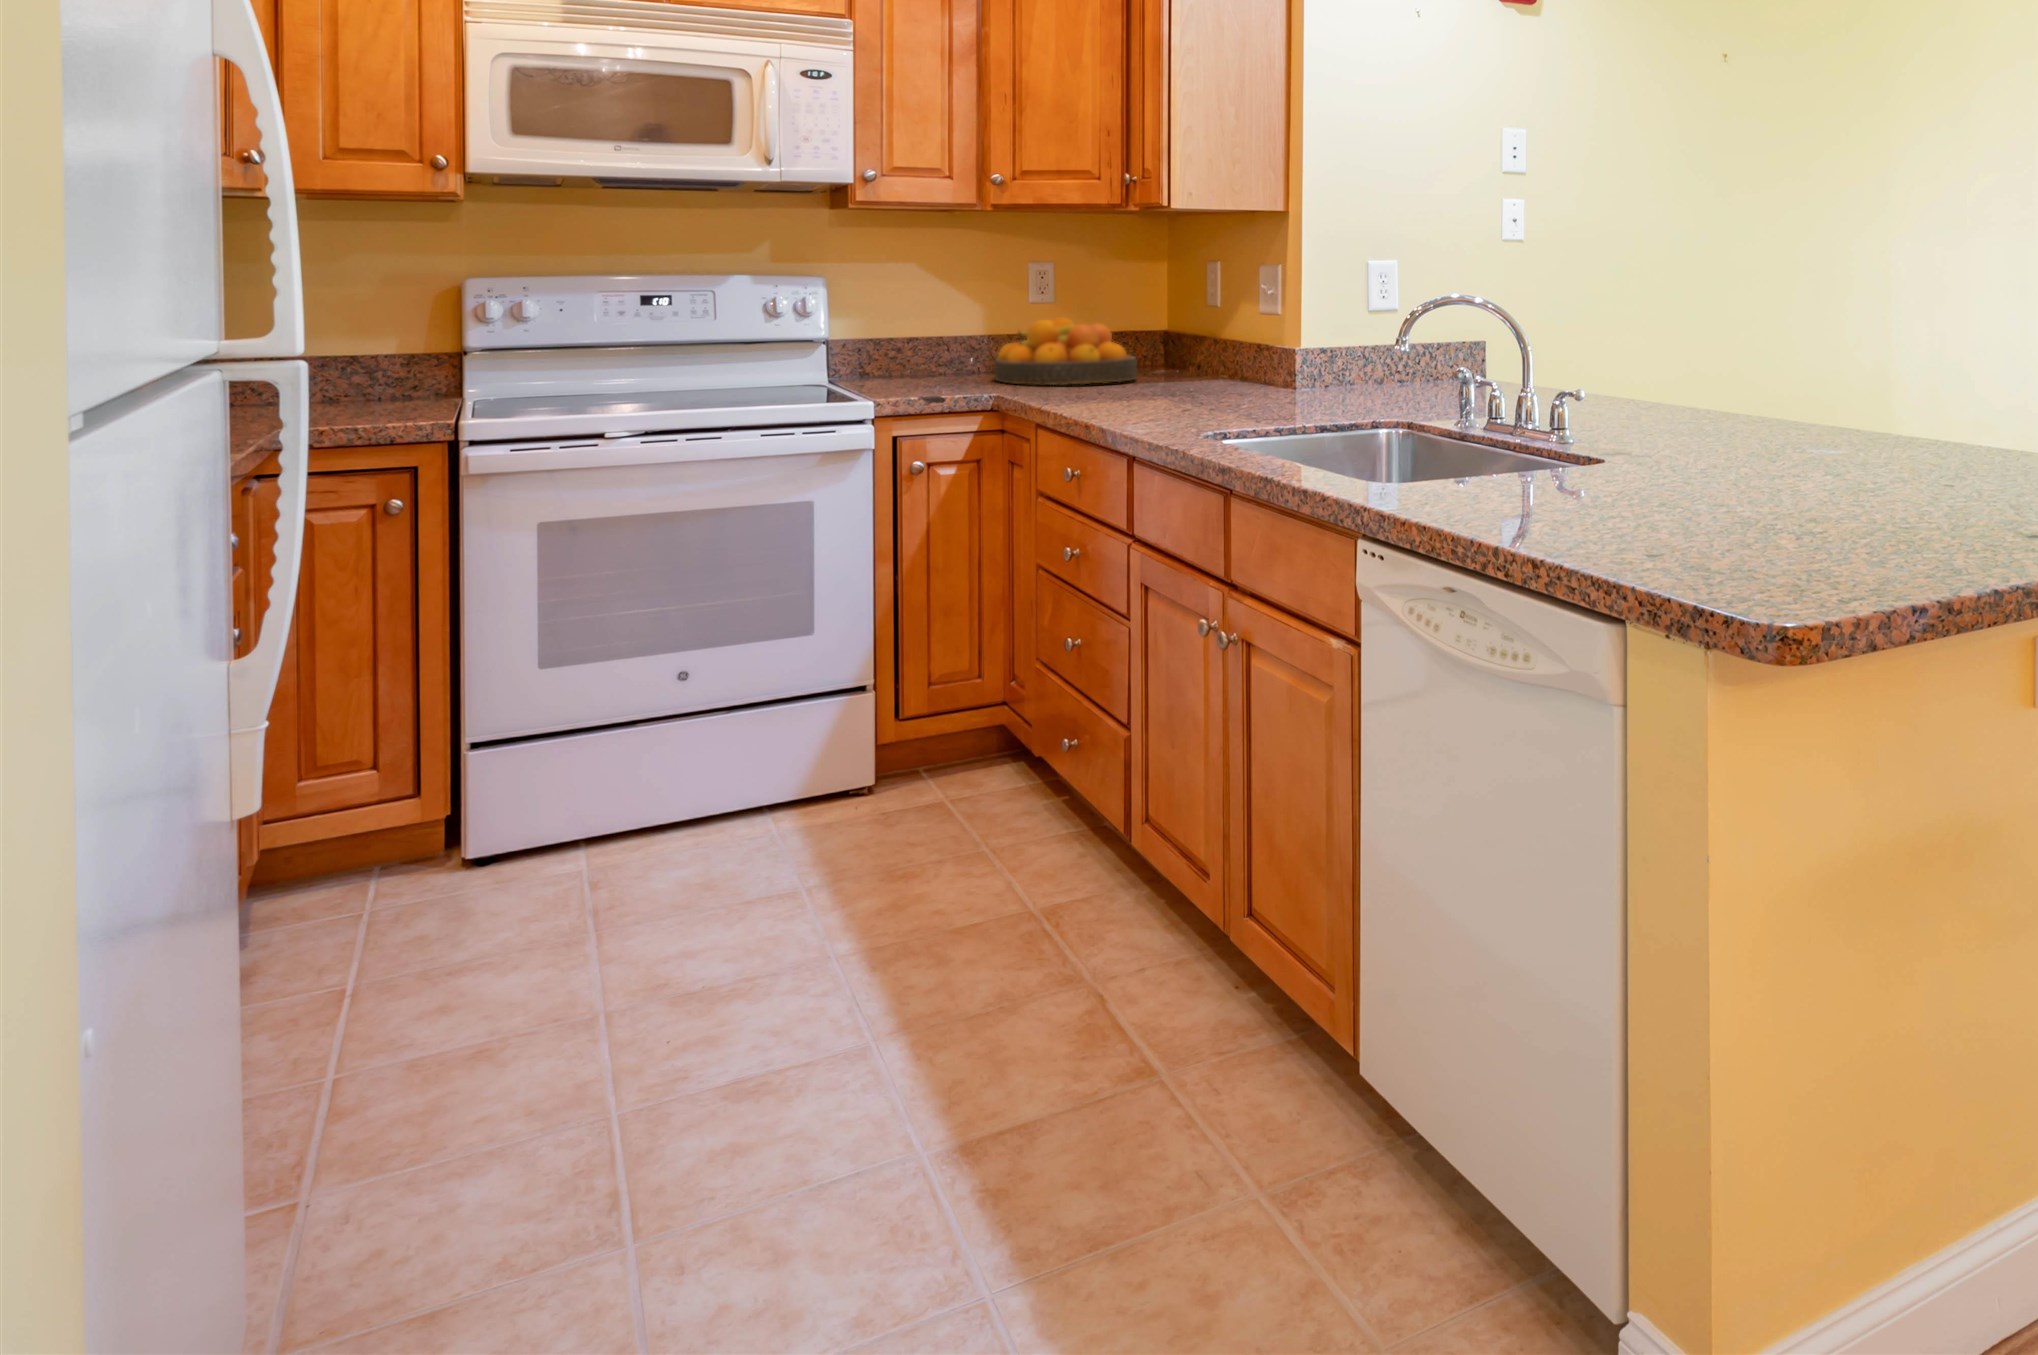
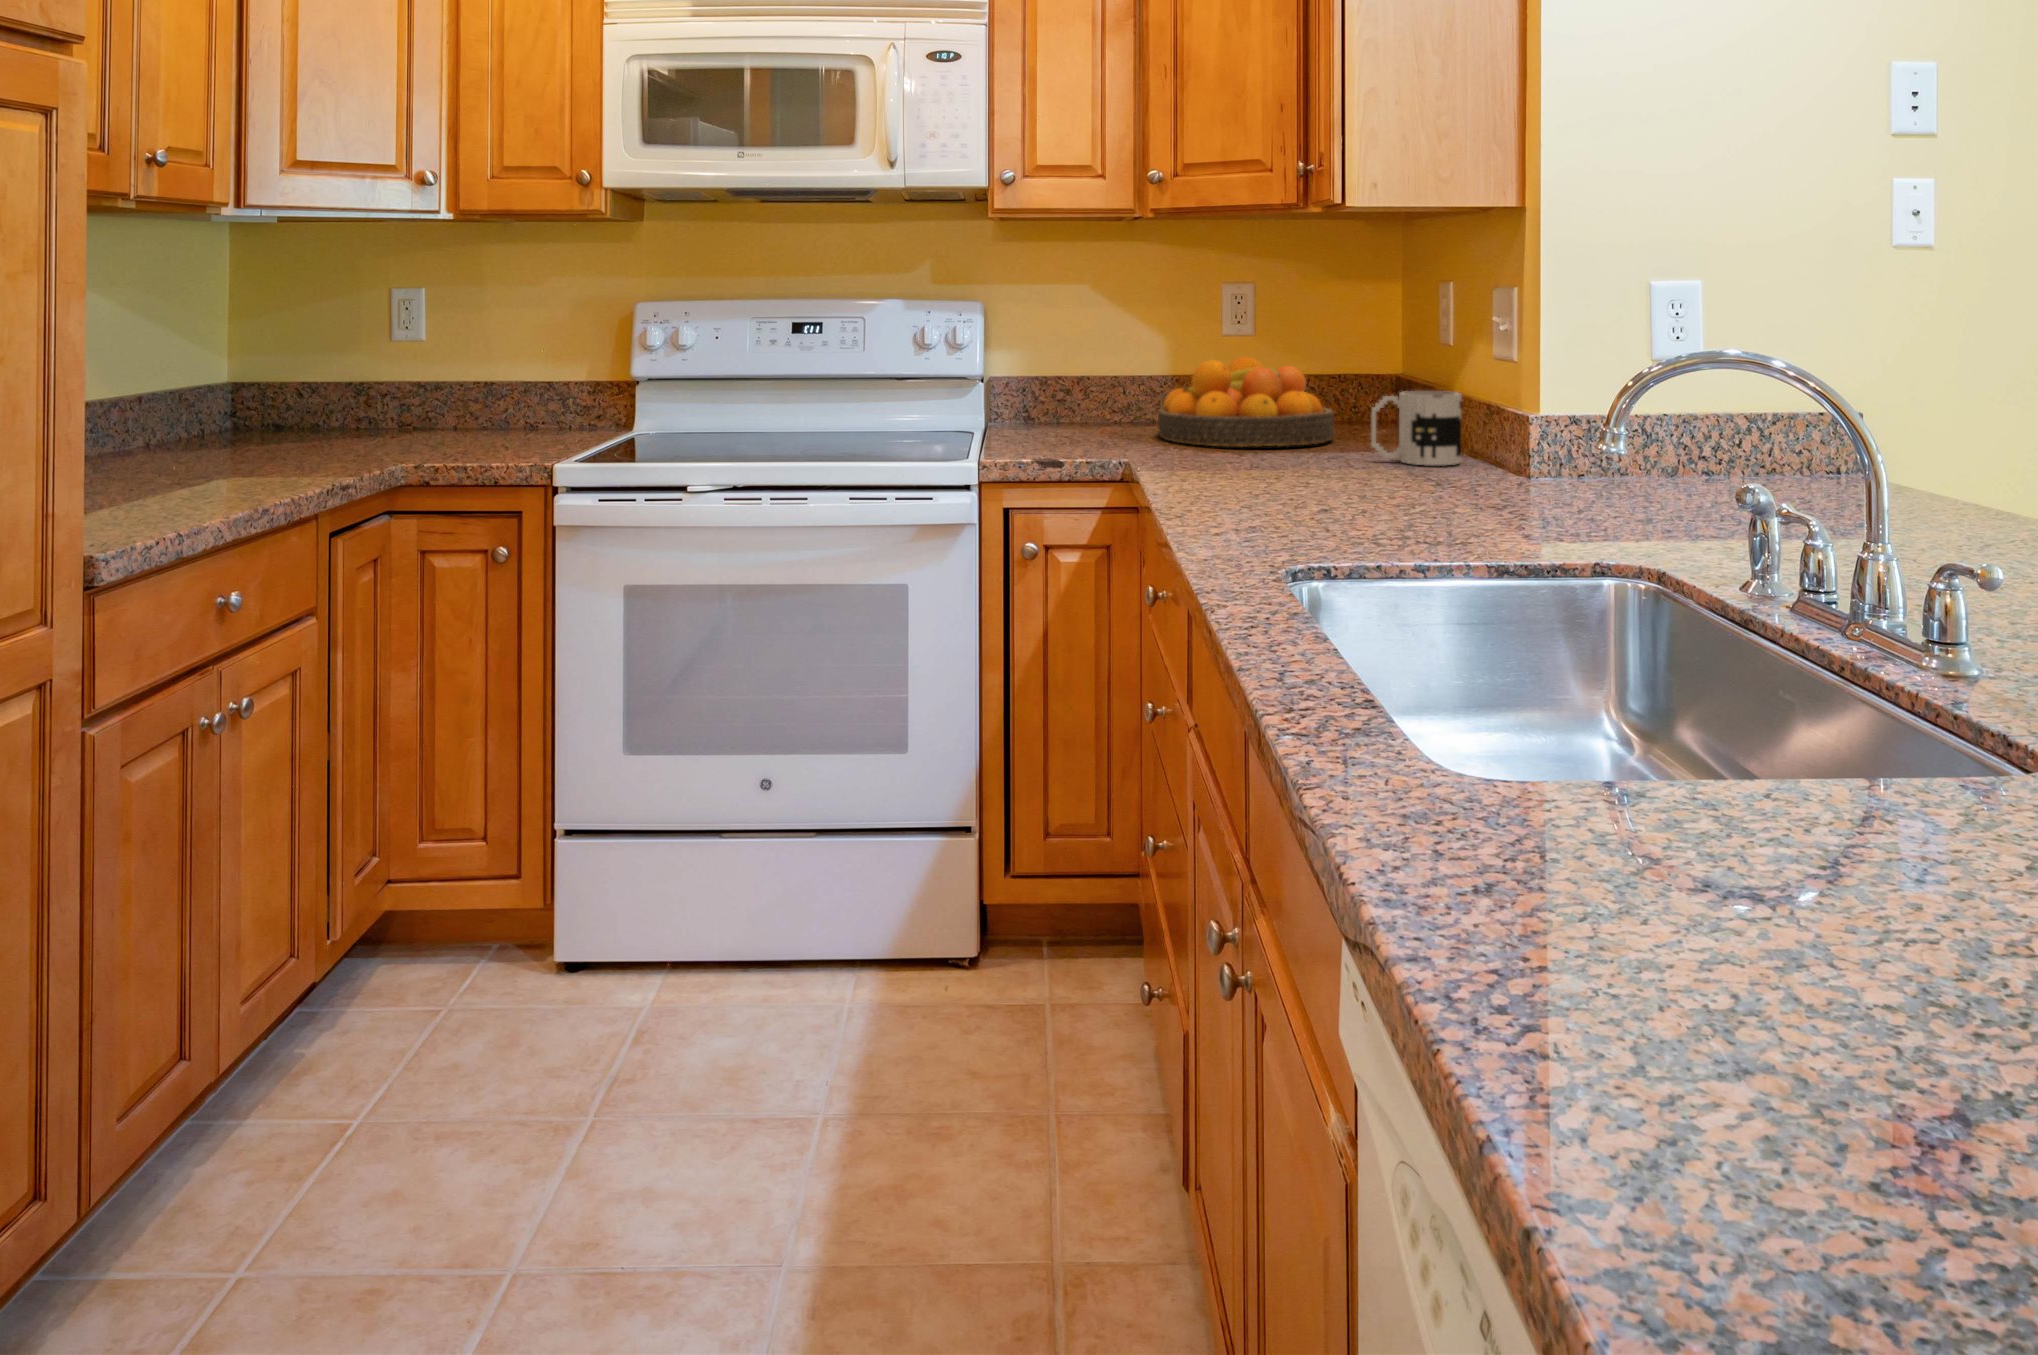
mug: none [1179,338,1243,389] -> present [1371,391,1462,465]

